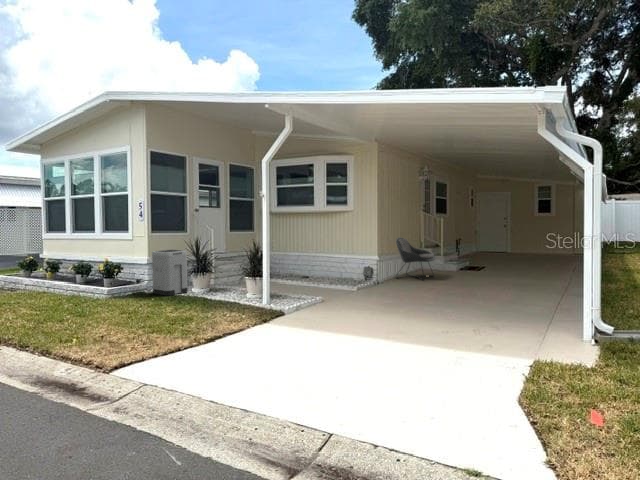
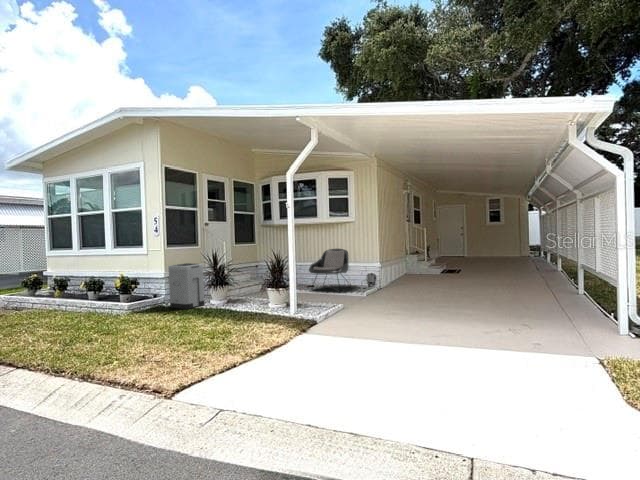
lounge chair: present [396,237,436,280] -> present [309,248,351,292]

